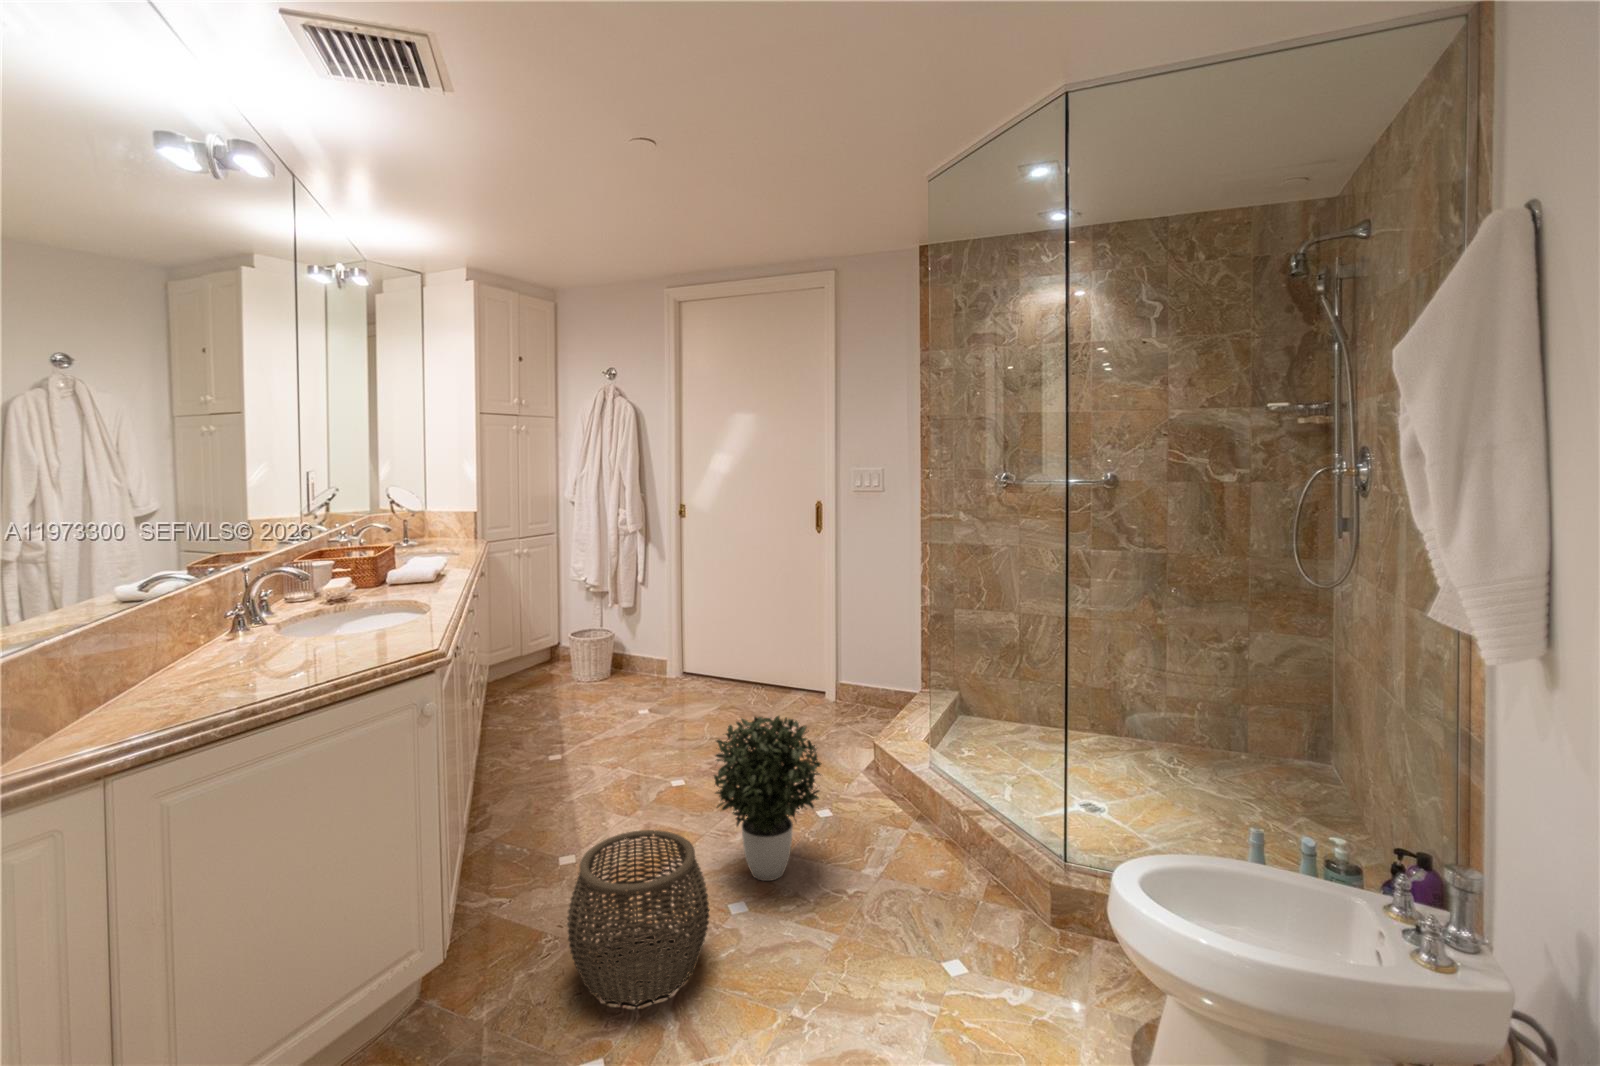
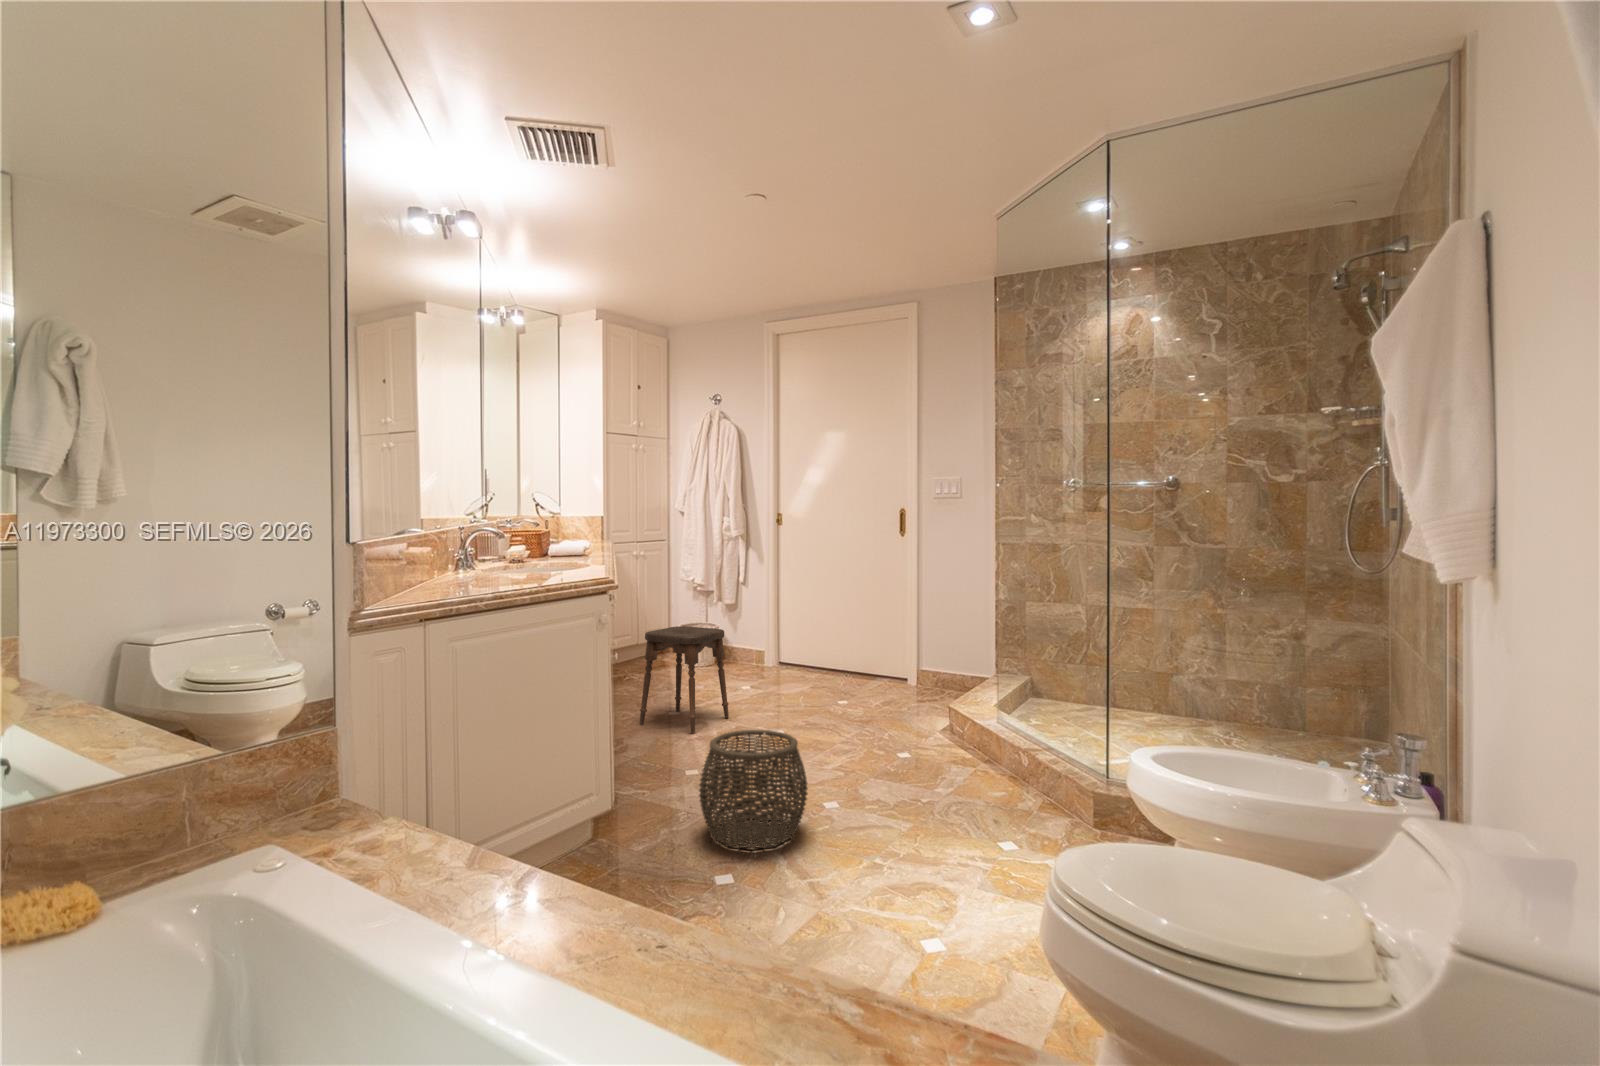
stool: none [515,653,623,786] -> present [640,626,729,733]
potted plant: present [714,716,822,881] -> none [811,655,902,794]

